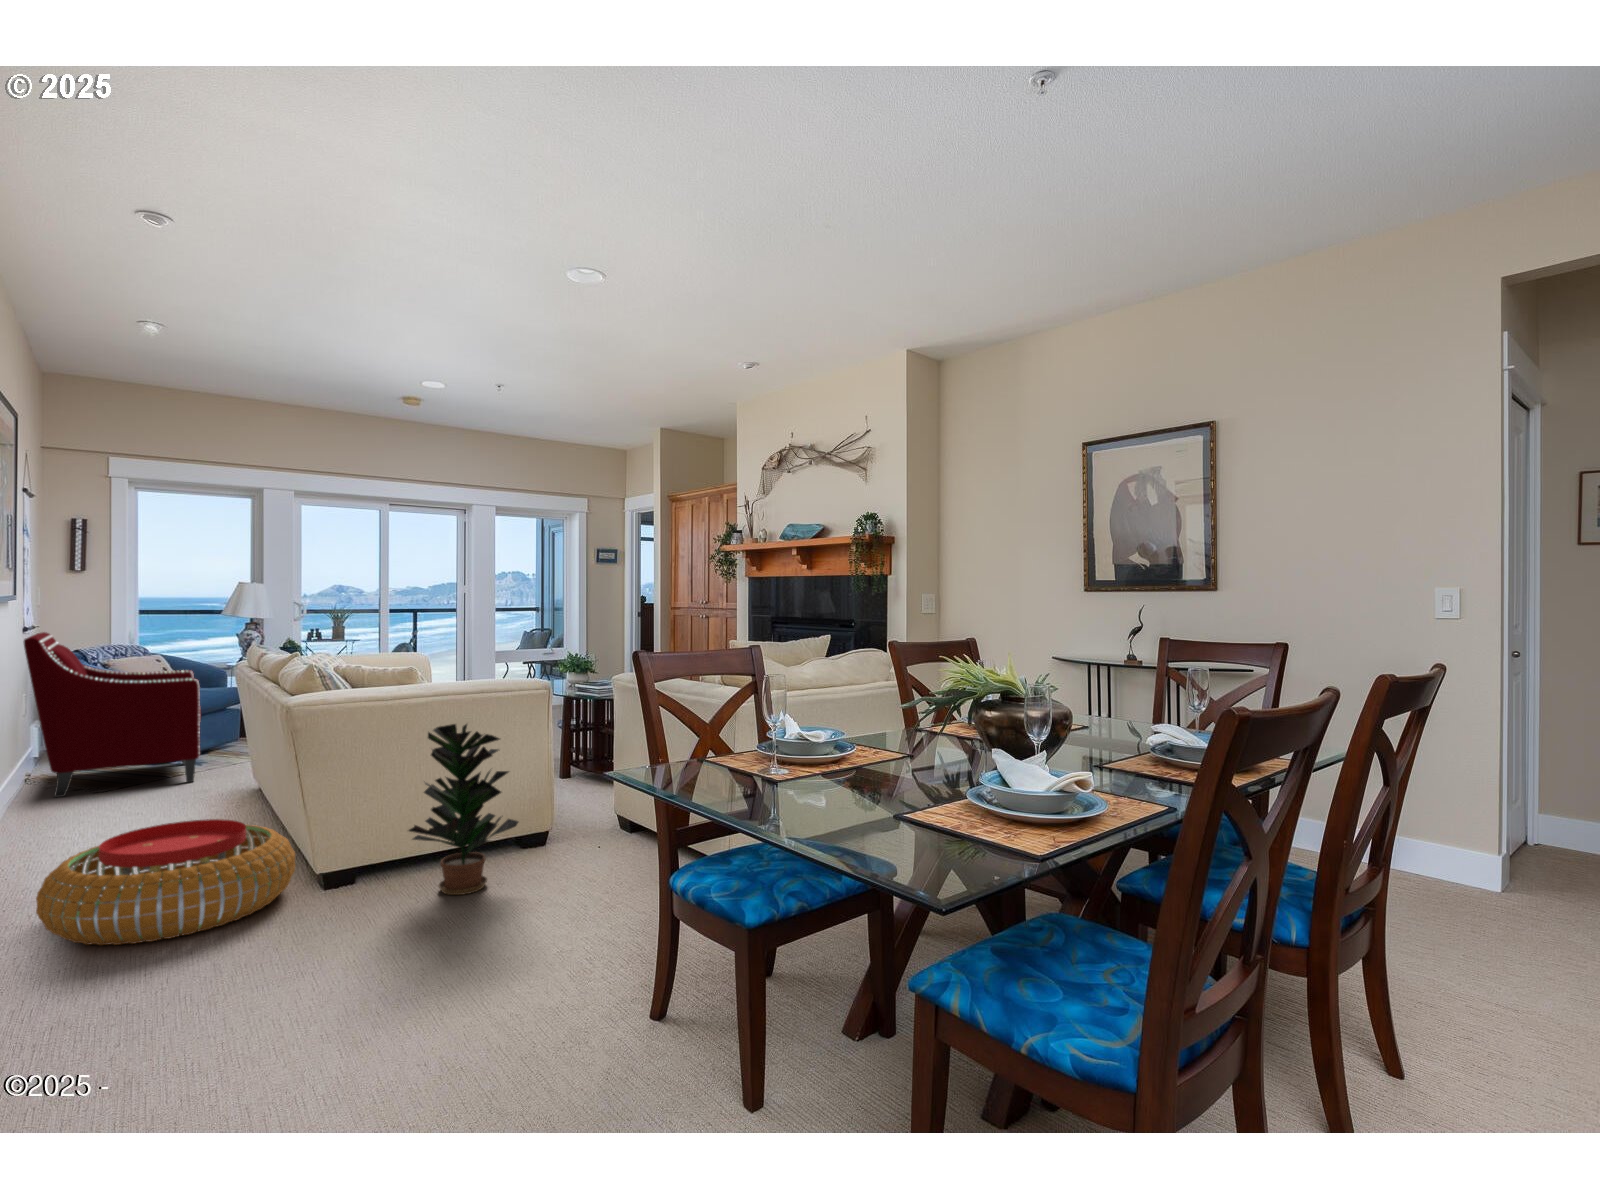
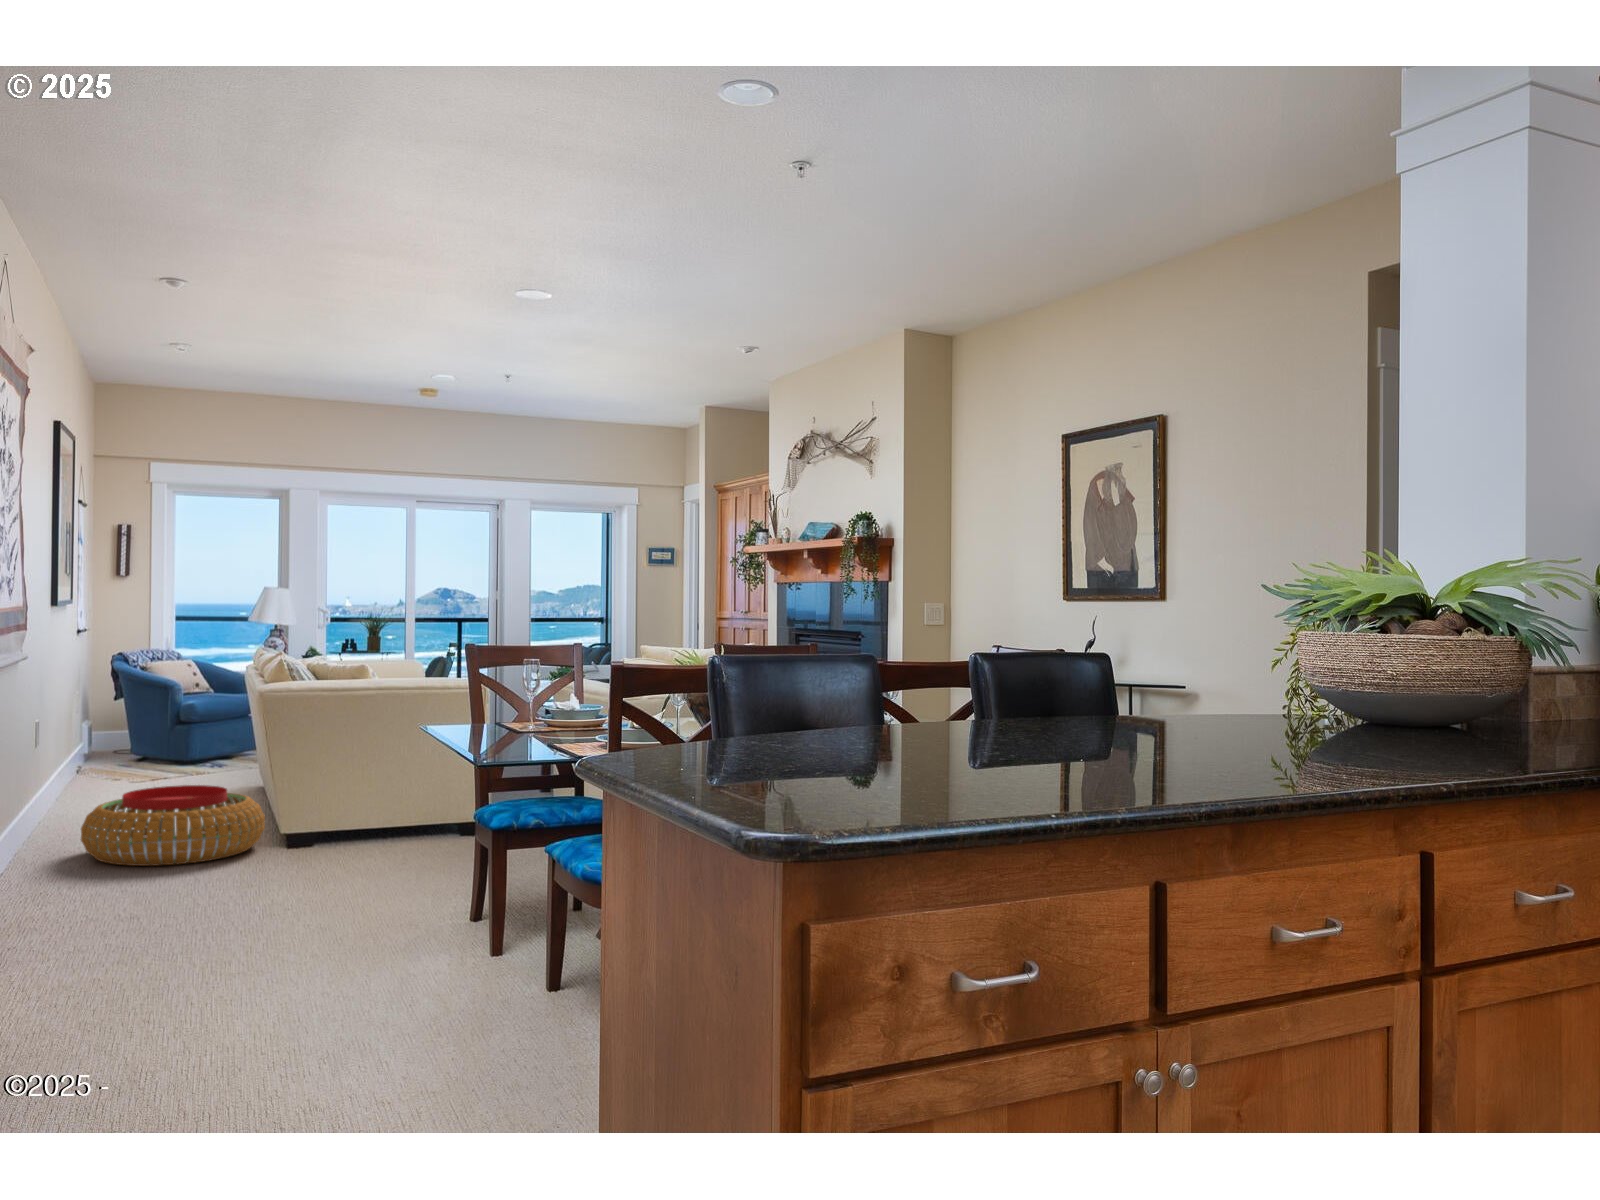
armchair: present [24,632,201,798] -> none [76,634,219,785]
potted plant: present [409,724,518,895] -> none [344,712,441,858]

